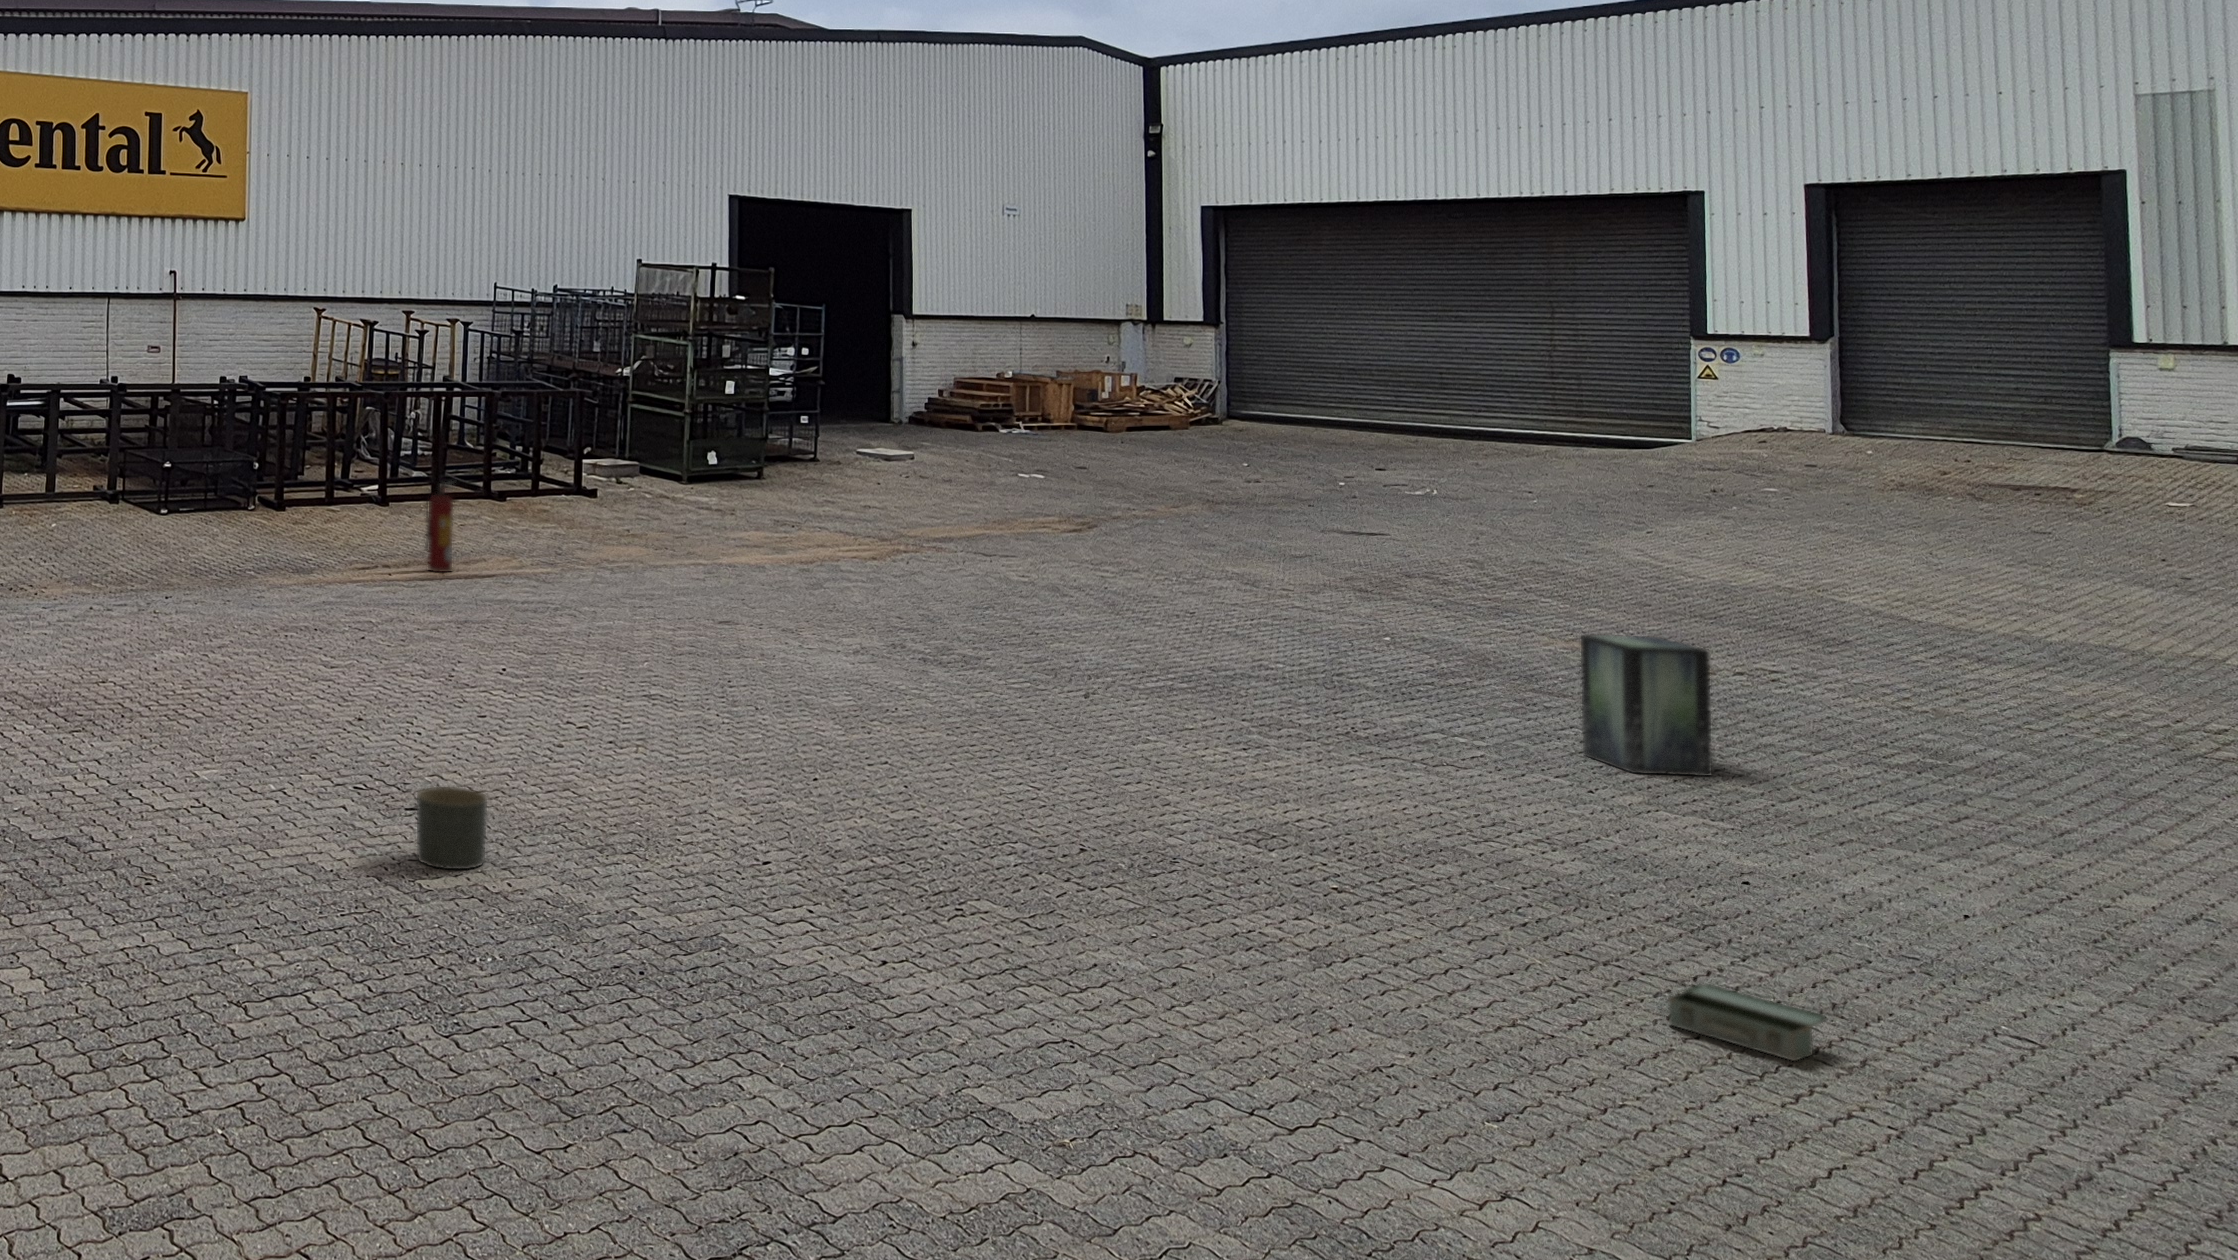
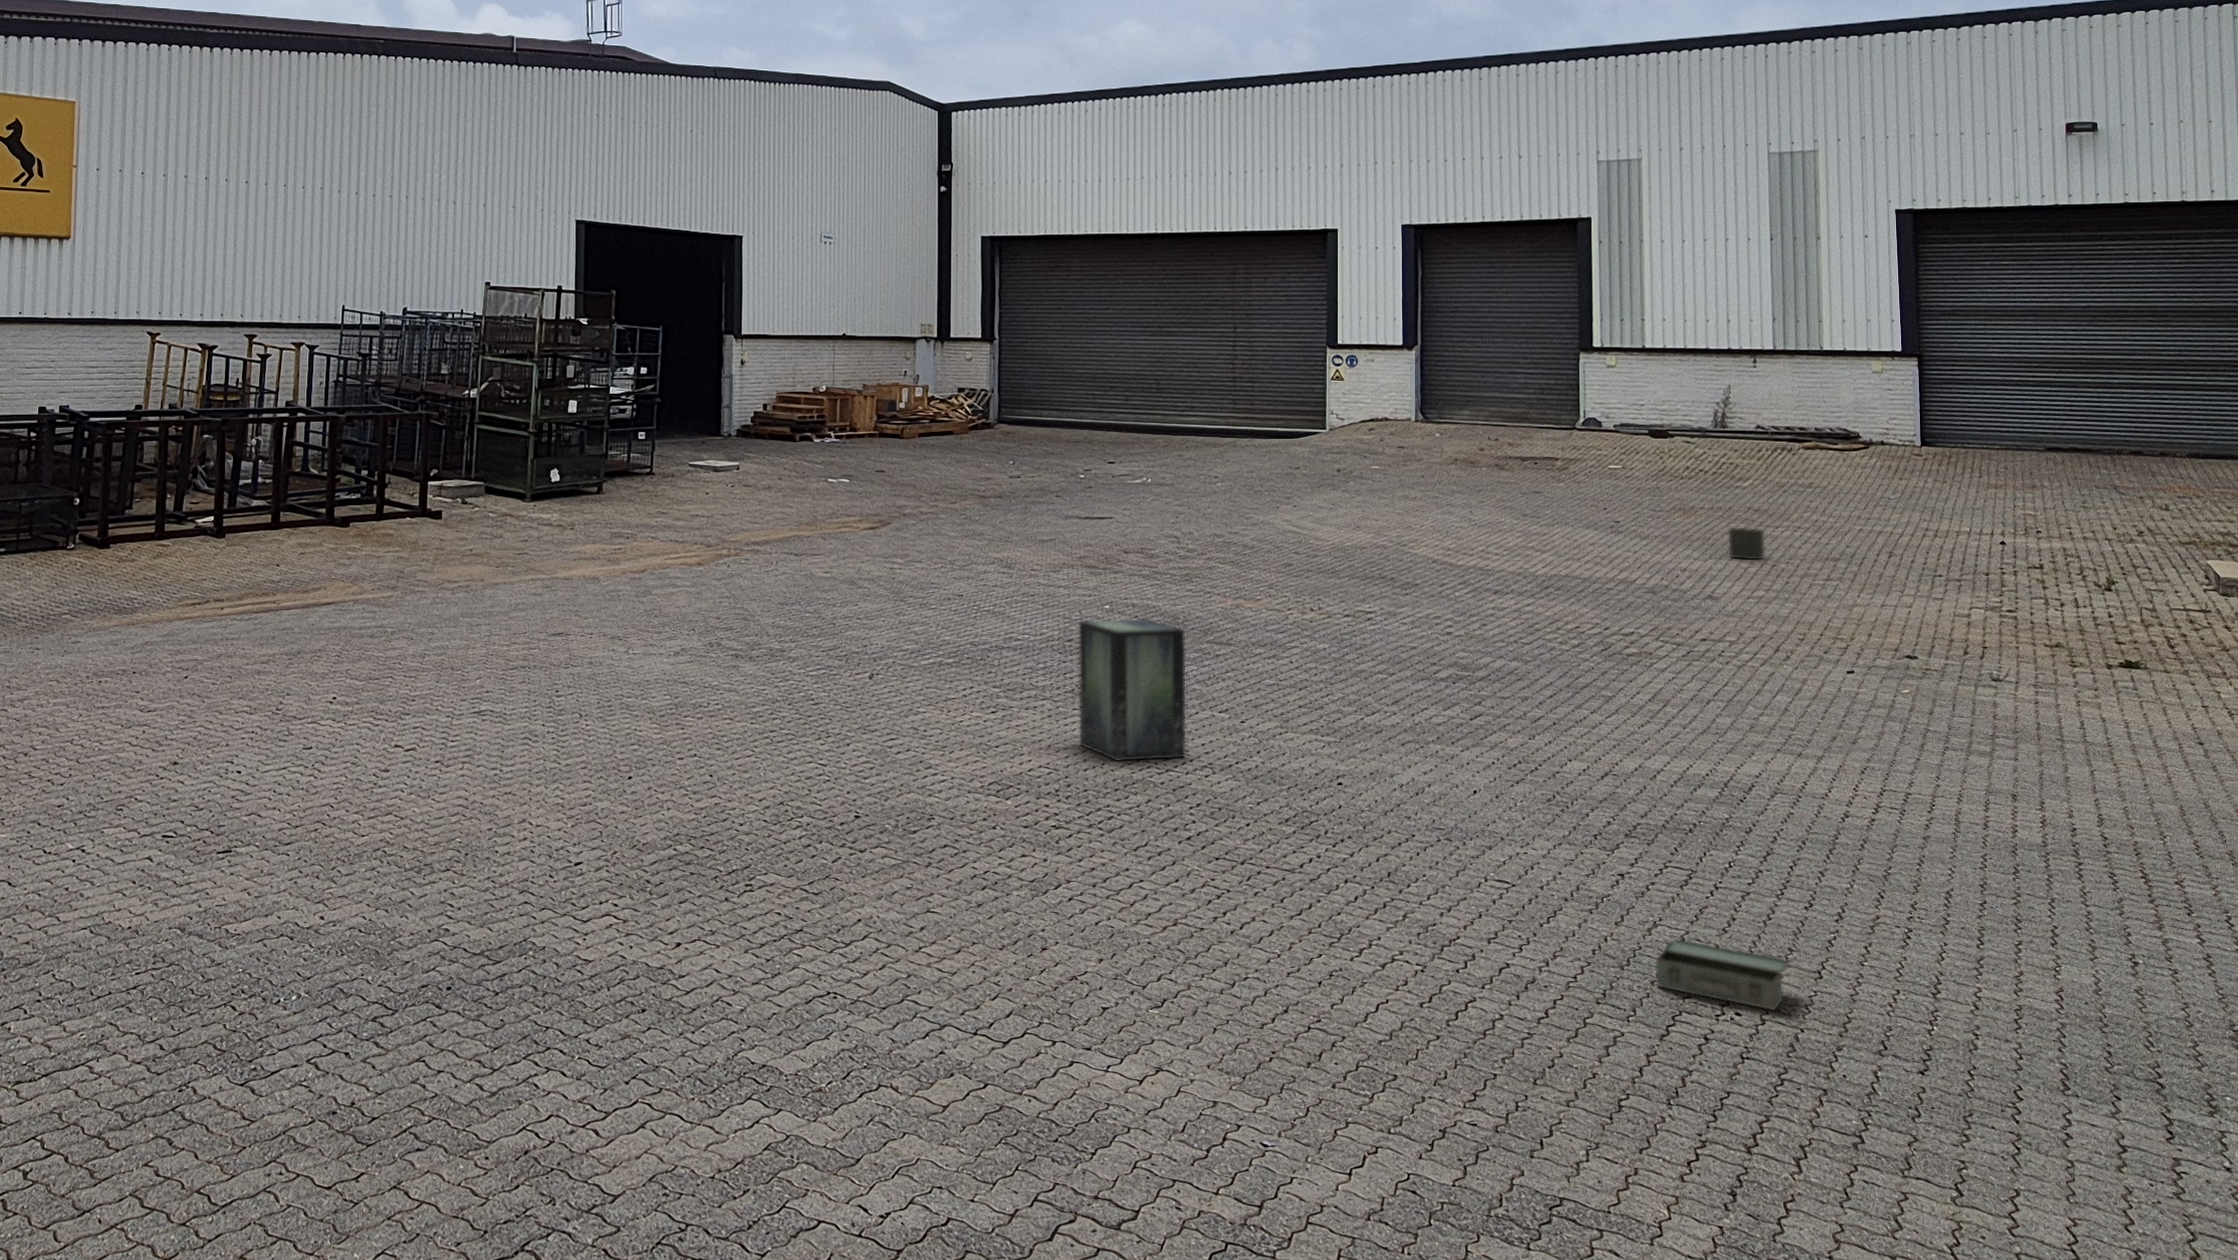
fire extinguisher: present [426,482,453,572] -> none [291,508,328,609]
storage box: present [1581,634,1712,776] -> present [1079,620,1185,761]
planter: present [417,787,487,869] -> present [1729,528,1764,559]

